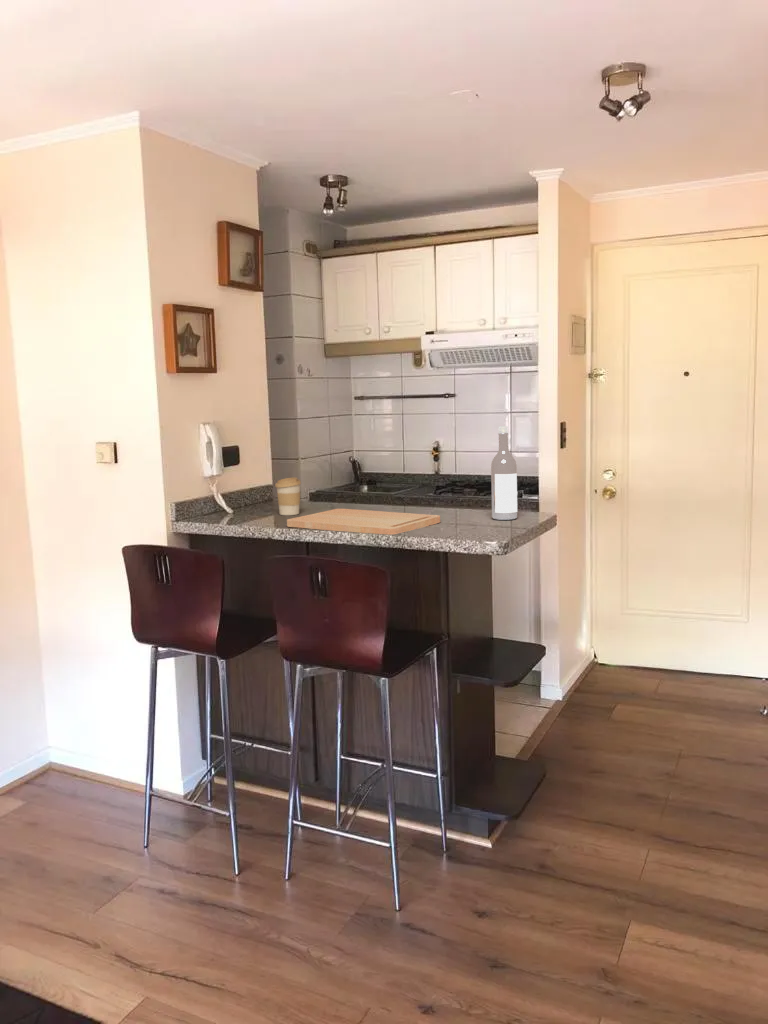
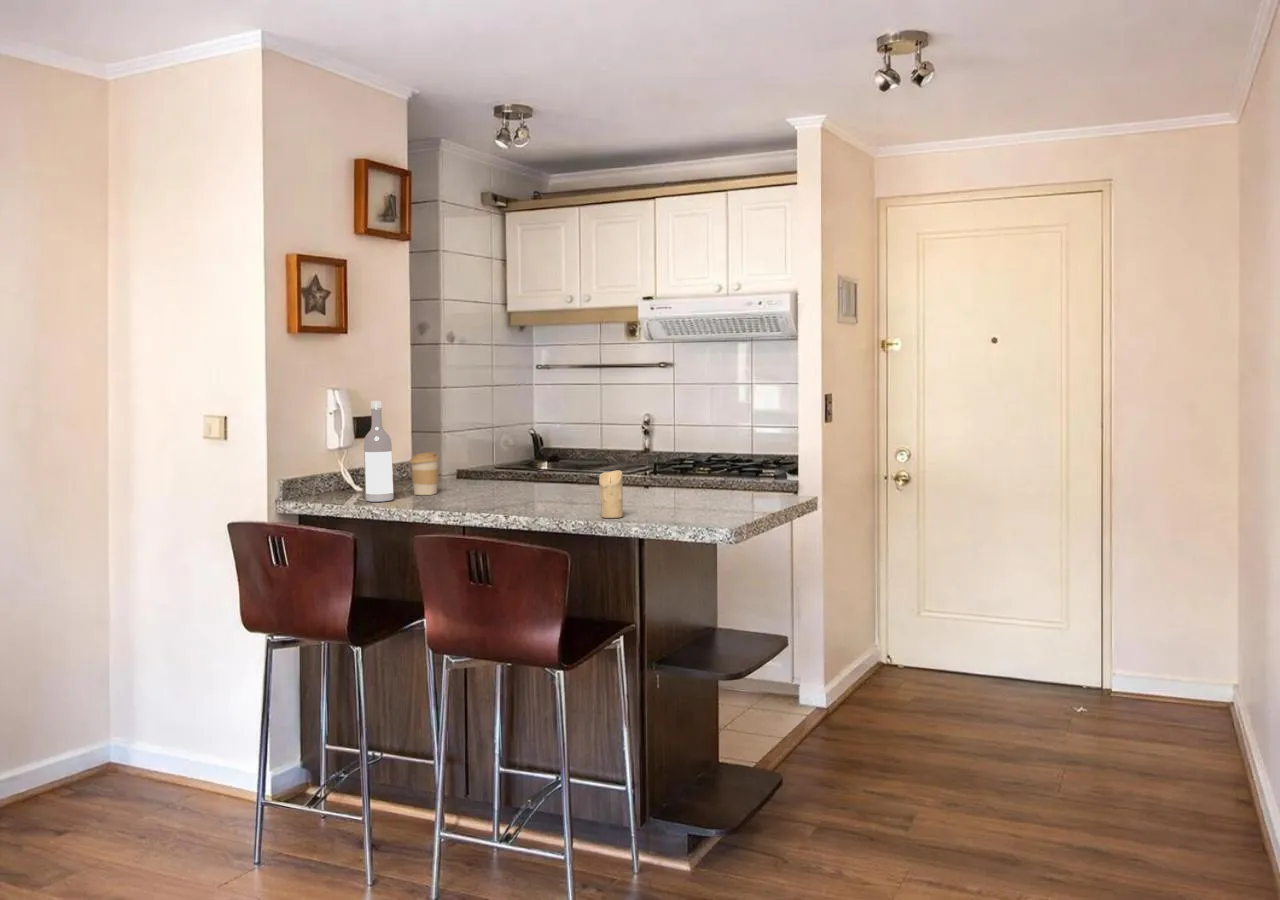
wine bottle: present [491,426,517,520] -> present [364,401,394,502]
candle: none [465,492,487,536] -> present [599,470,623,518]
cutting board: present [287,509,440,535] -> none [413,488,585,517]

